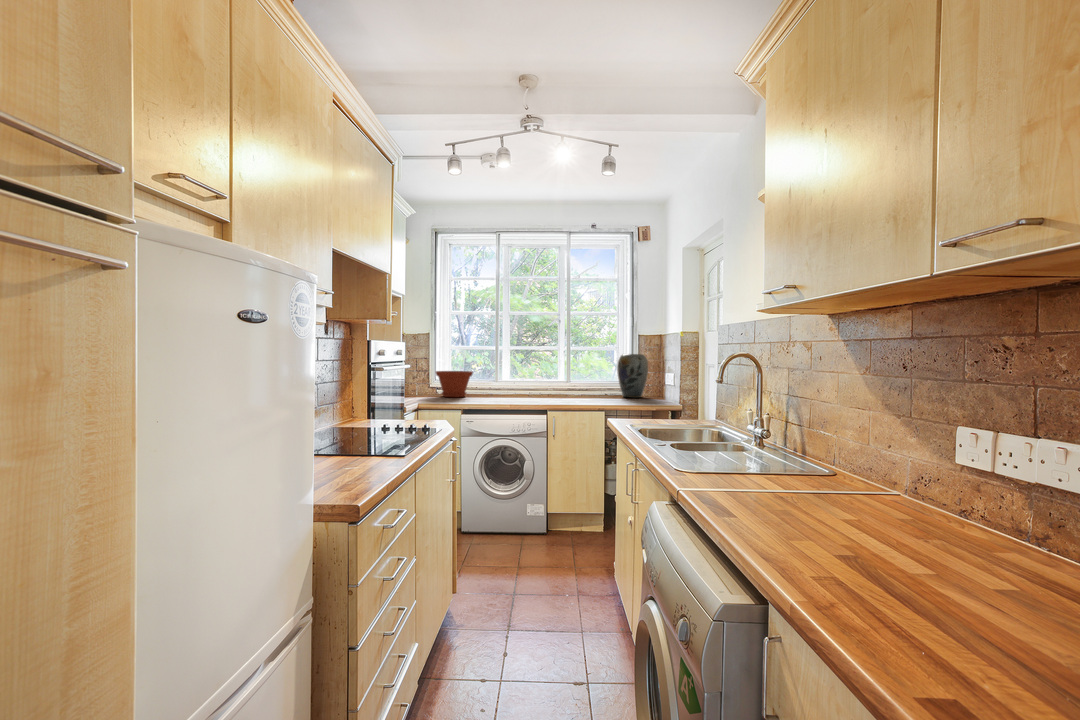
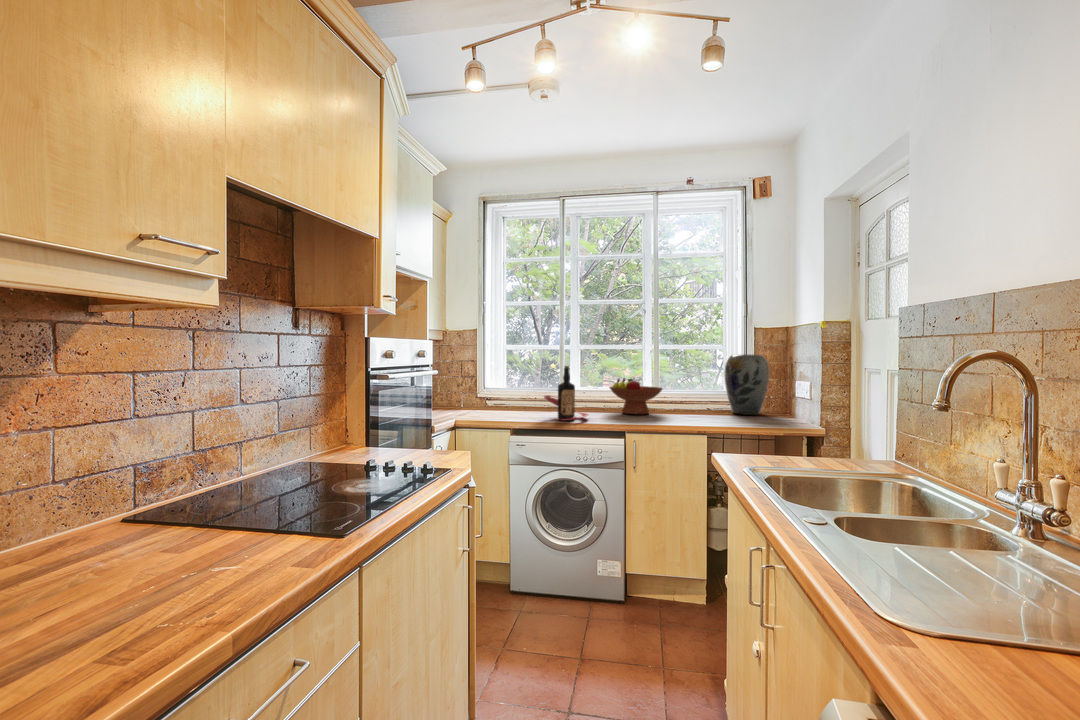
bottle: none [486,362,519,403] -> present [544,366,588,421]
plant pot: present [436,371,473,397] -> none [483,377,531,411]
fruit bowl: none [533,371,574,398] -> present [609,378,663,414]

